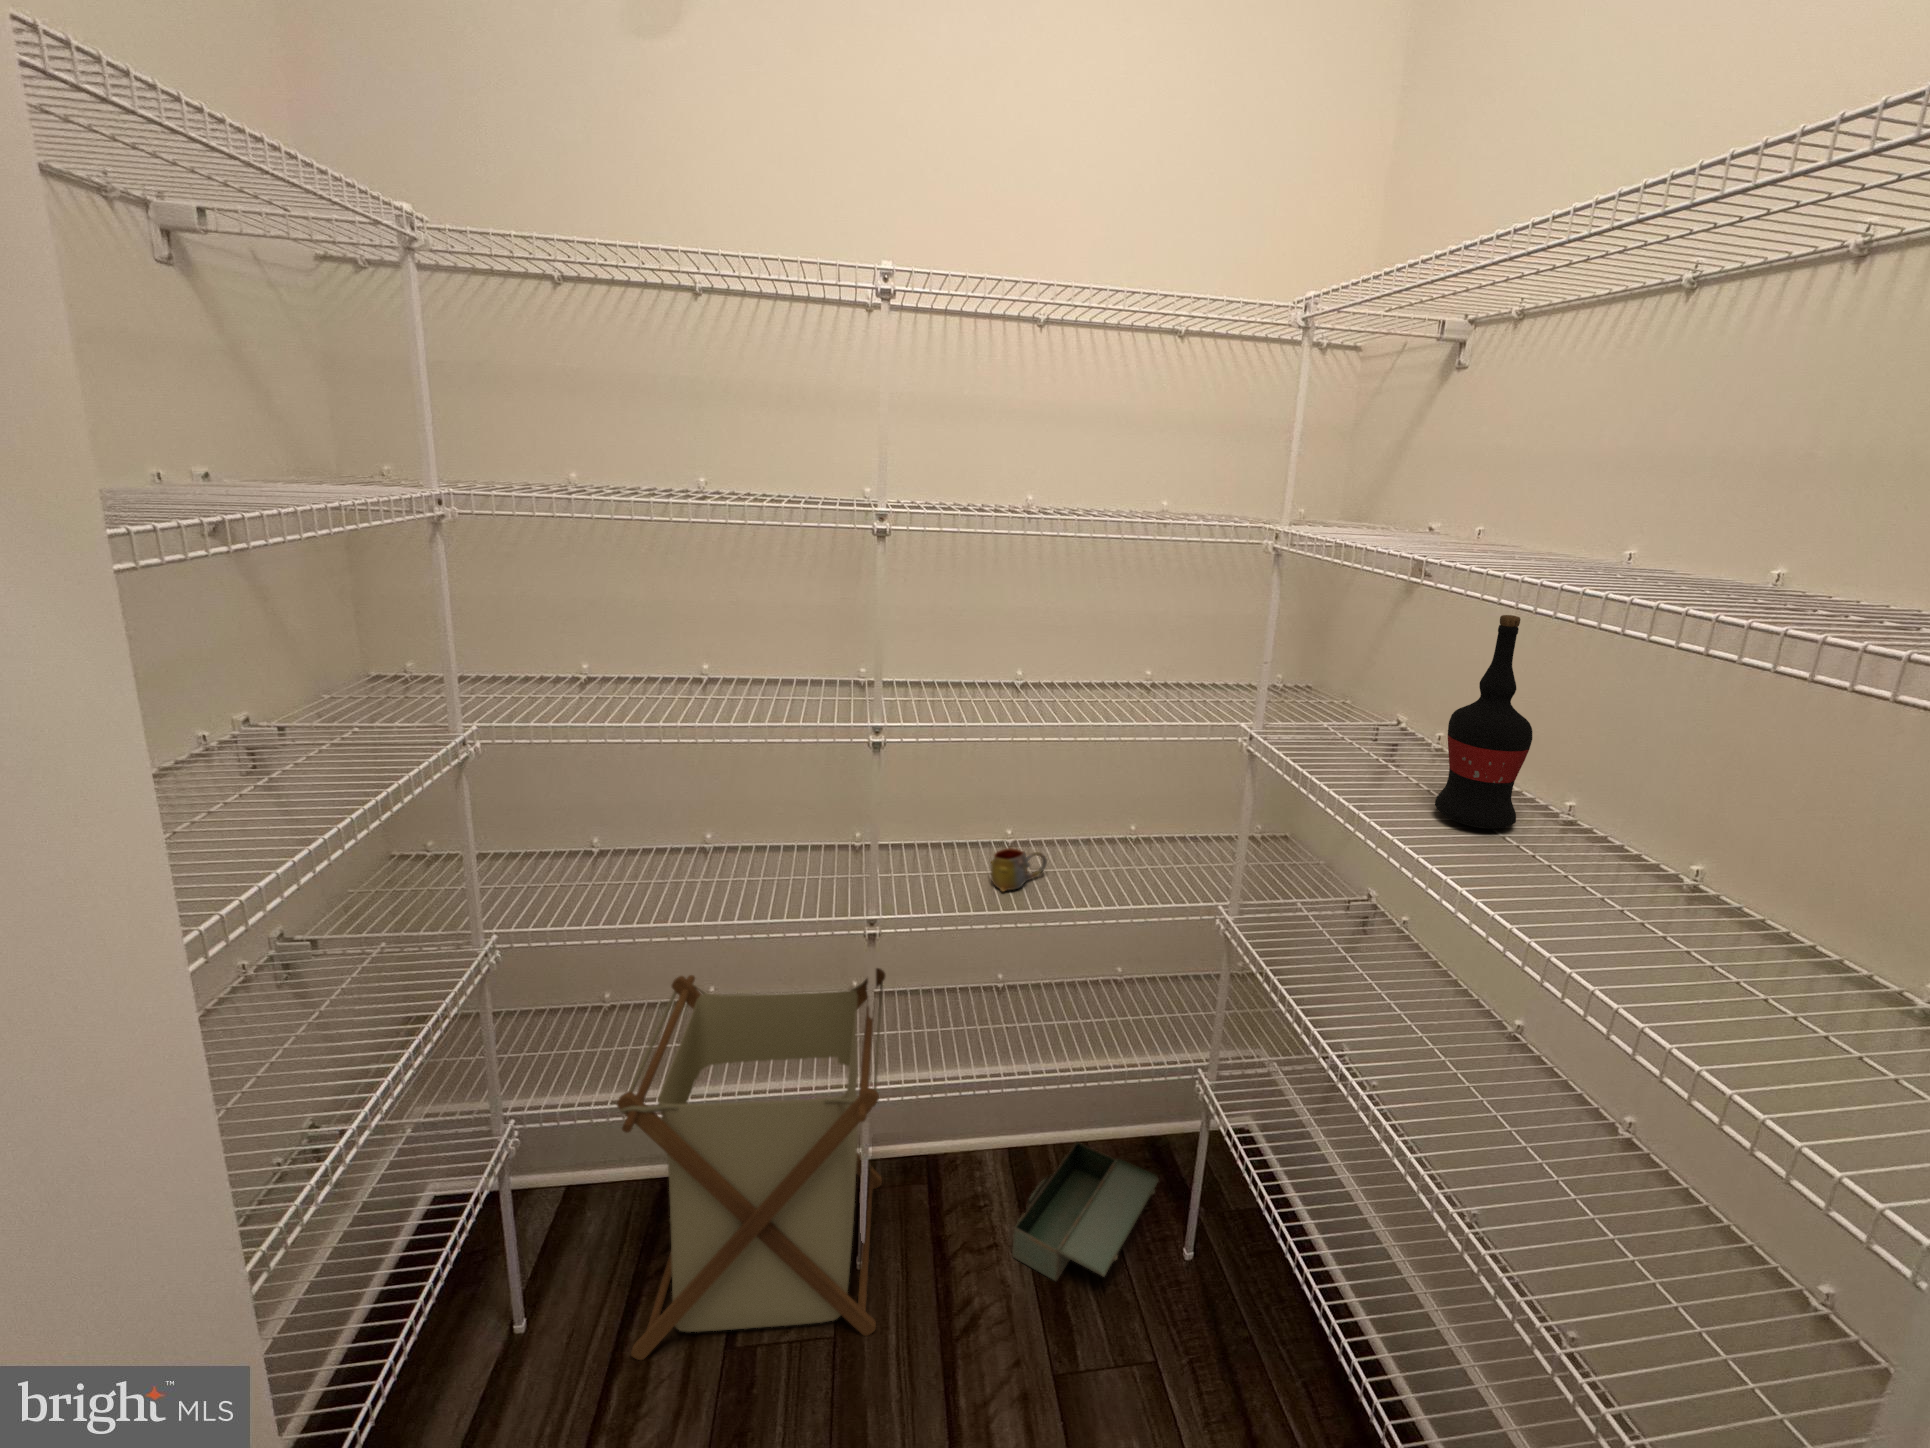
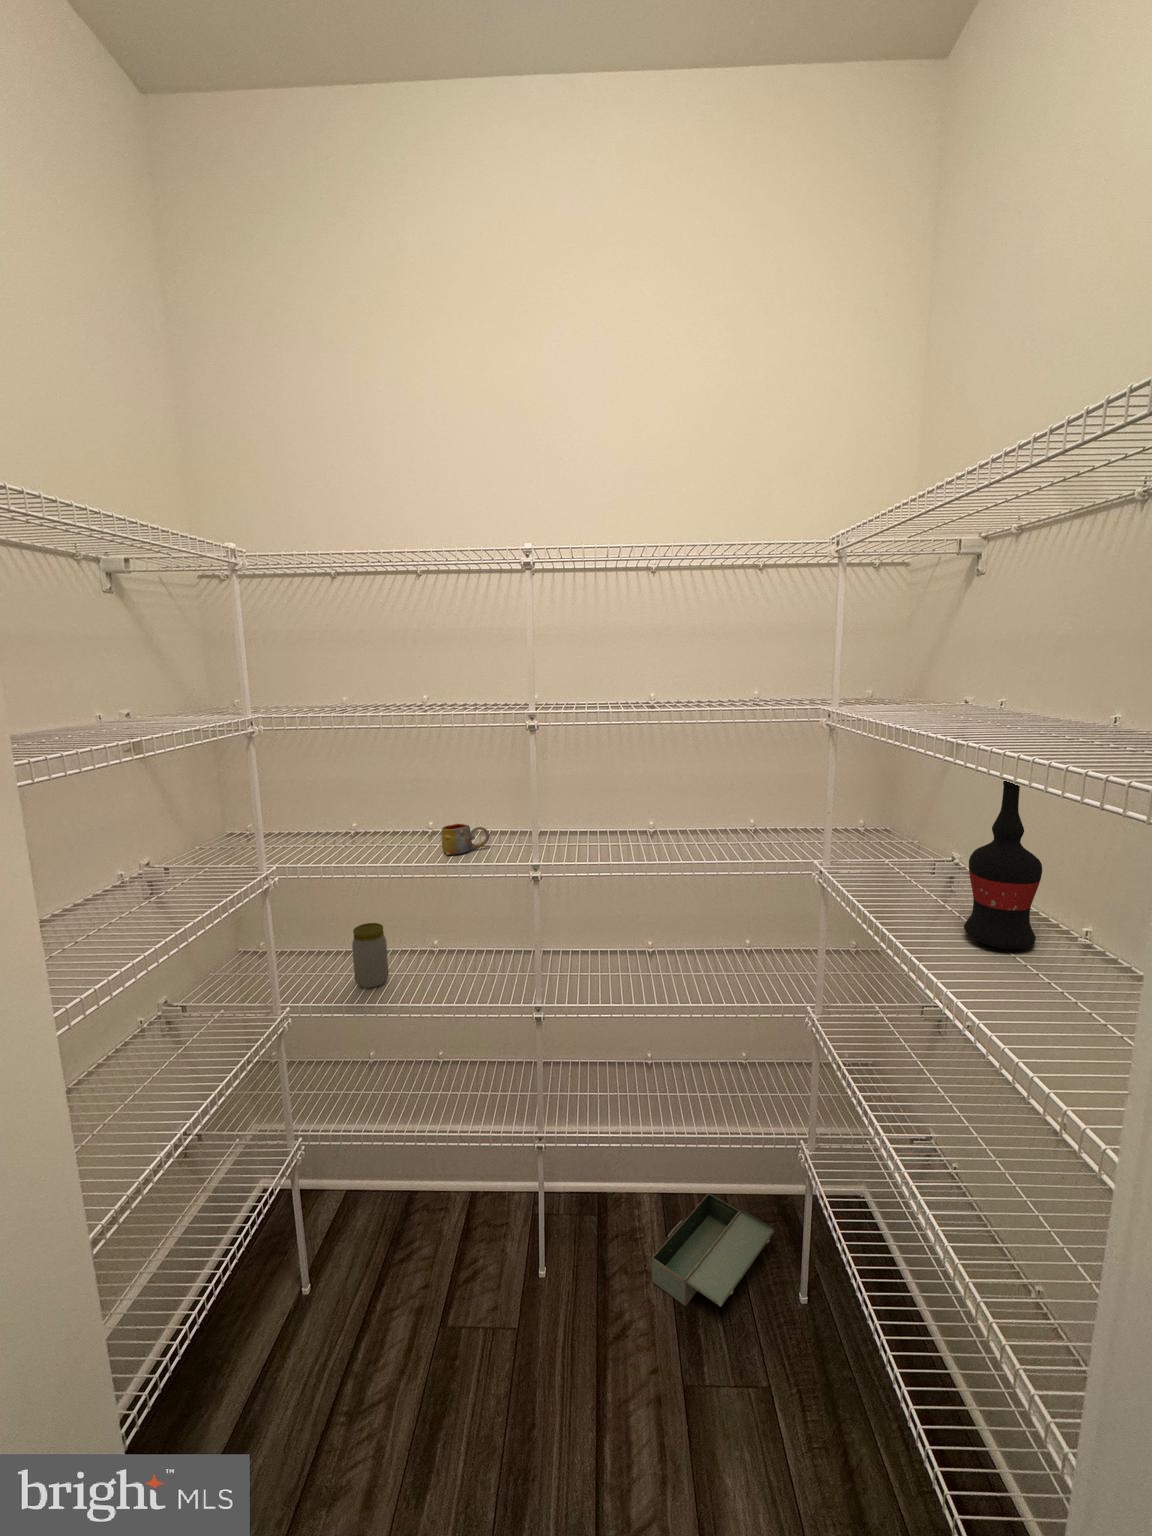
jar: none [592,810,646,902] -> present [352,923,389,988]
mug: present [991,848,1047,891] -> present [442,824,489,855]
laundry basket: present [617,968,886,1360] -> none [357,1042,558,1330]

